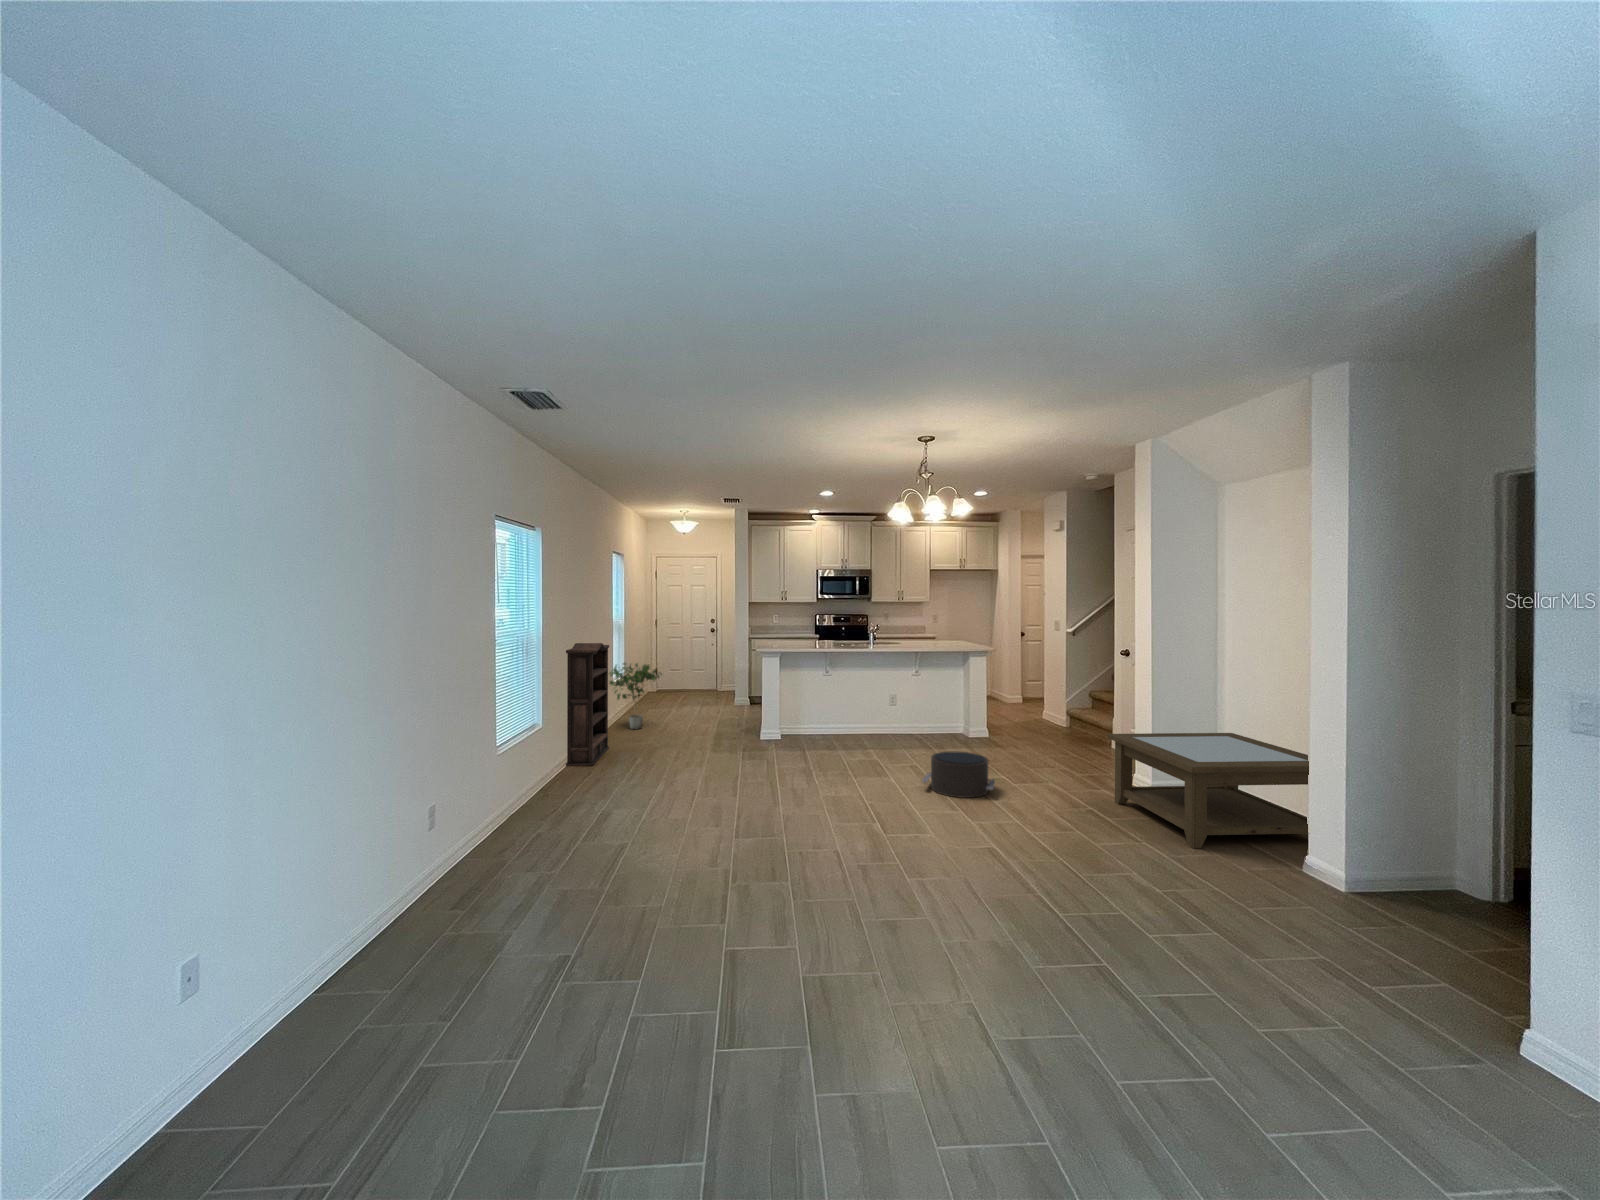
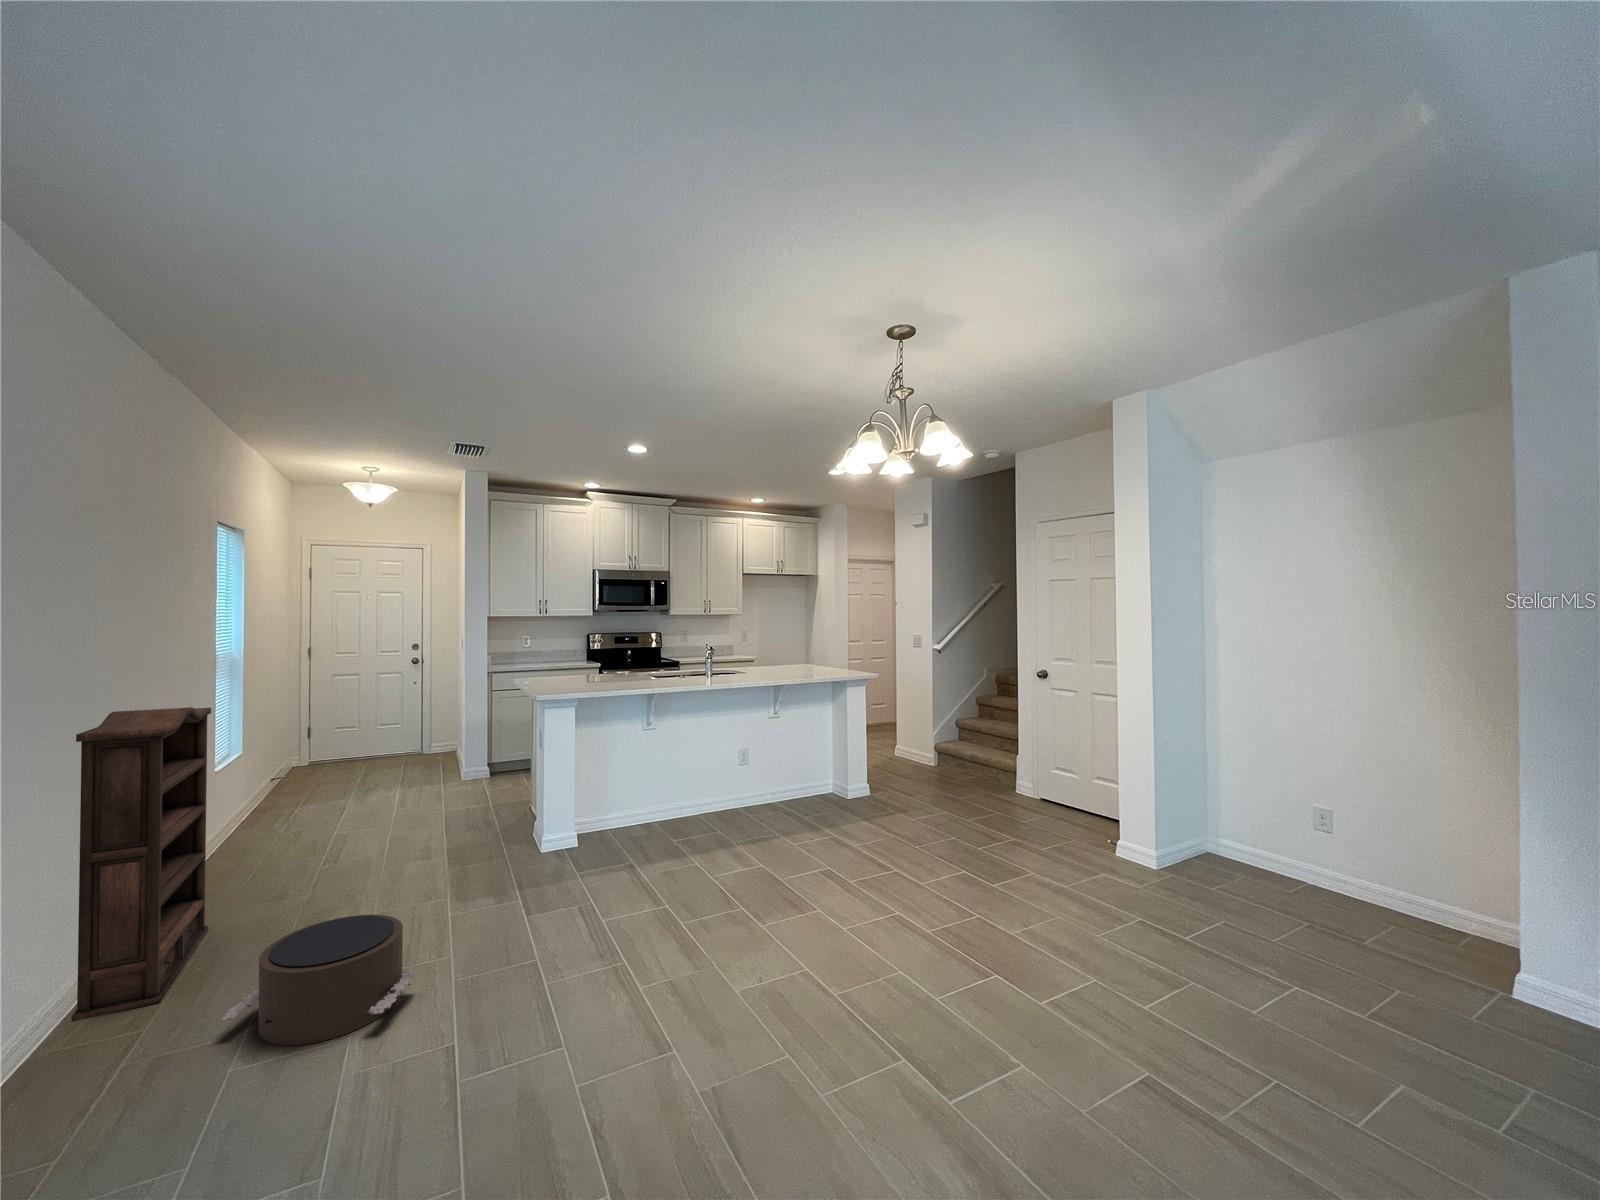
potted plant: present [609,663,662,729] -> none [208,733,335,863]
coffee table: present [1108,733,1310,848] -> none [1133,777,1460,982]
pouf: present [922,751,995,798] -> present [222,915,418,1046]

